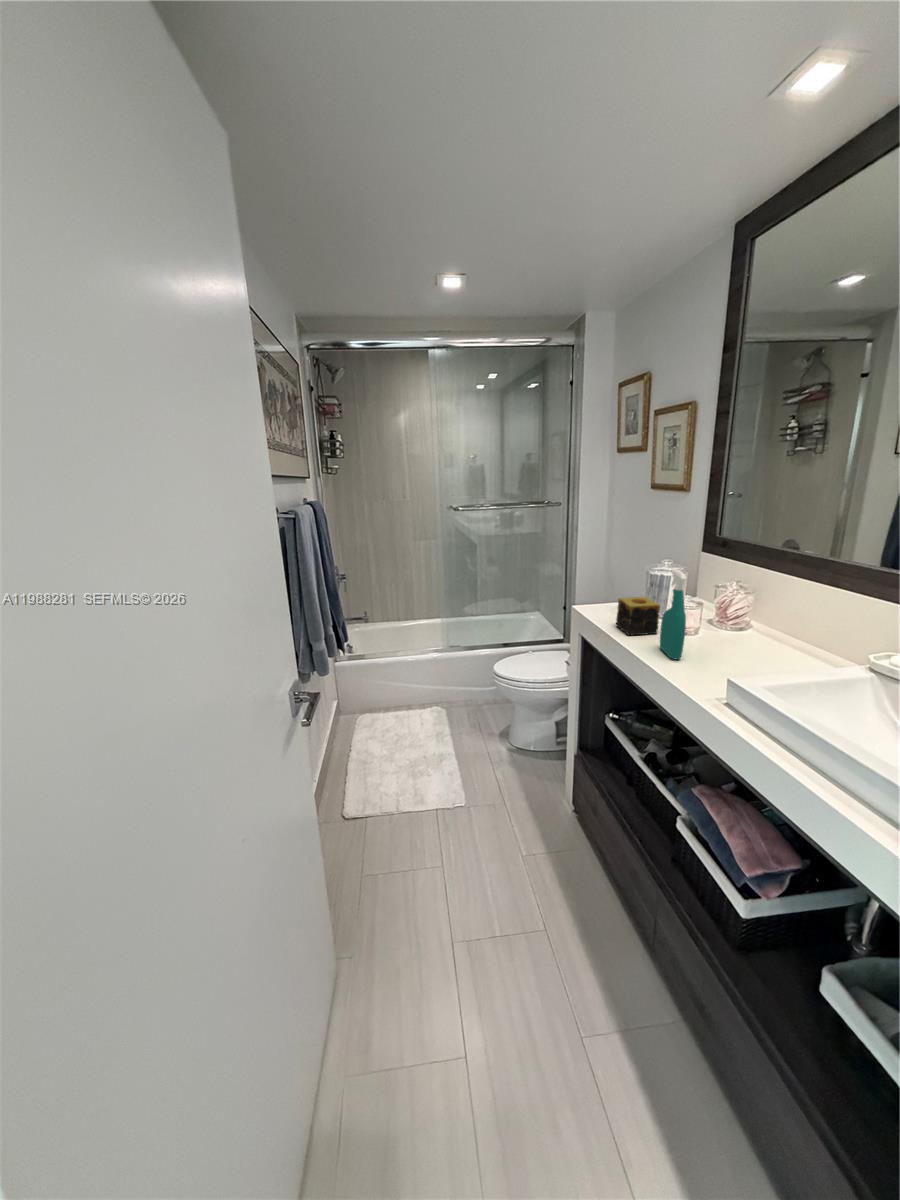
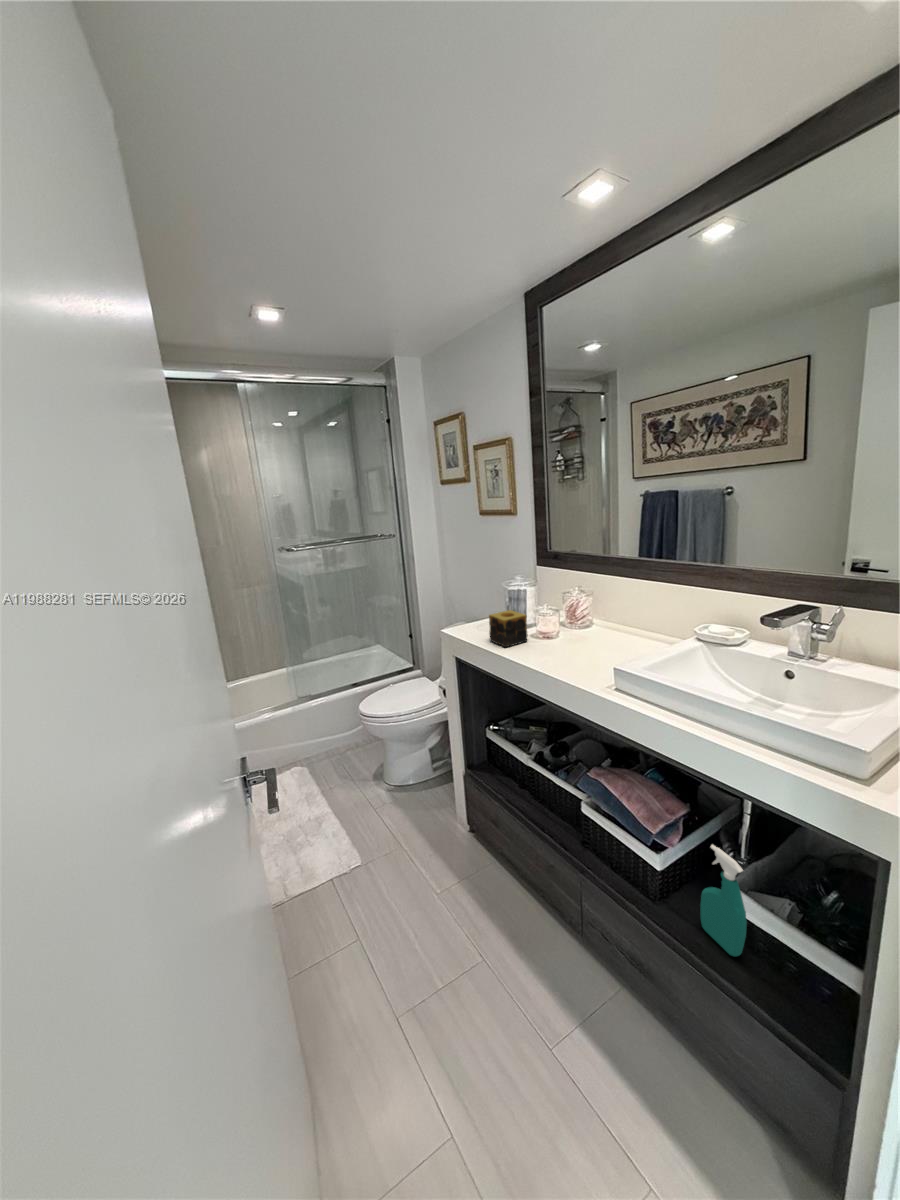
spray bottle: present [660,568,686,659] -> present [700,845,747,956]

